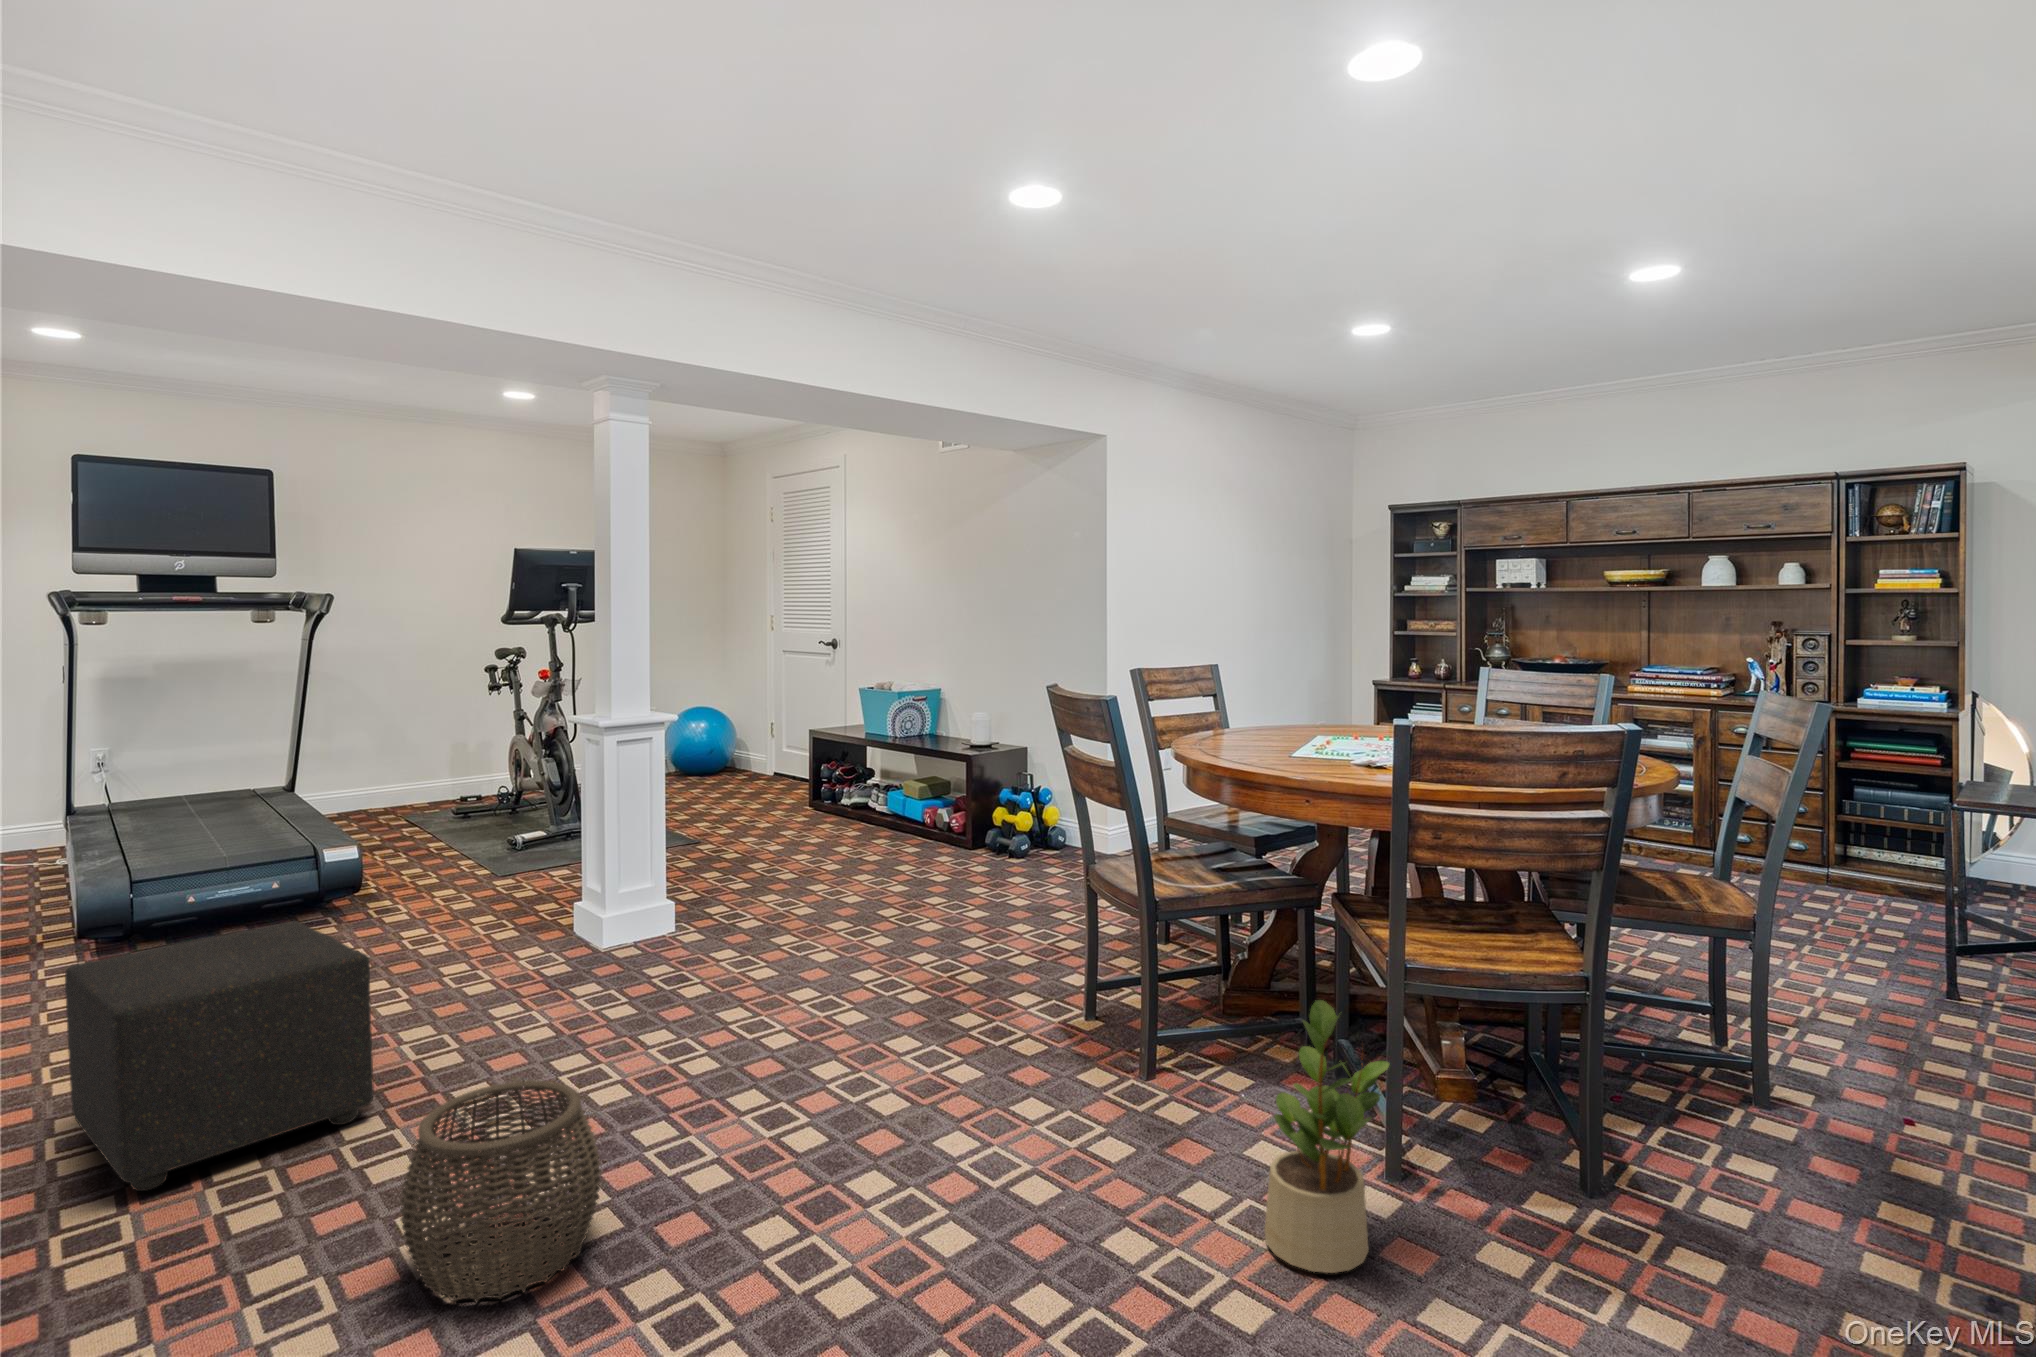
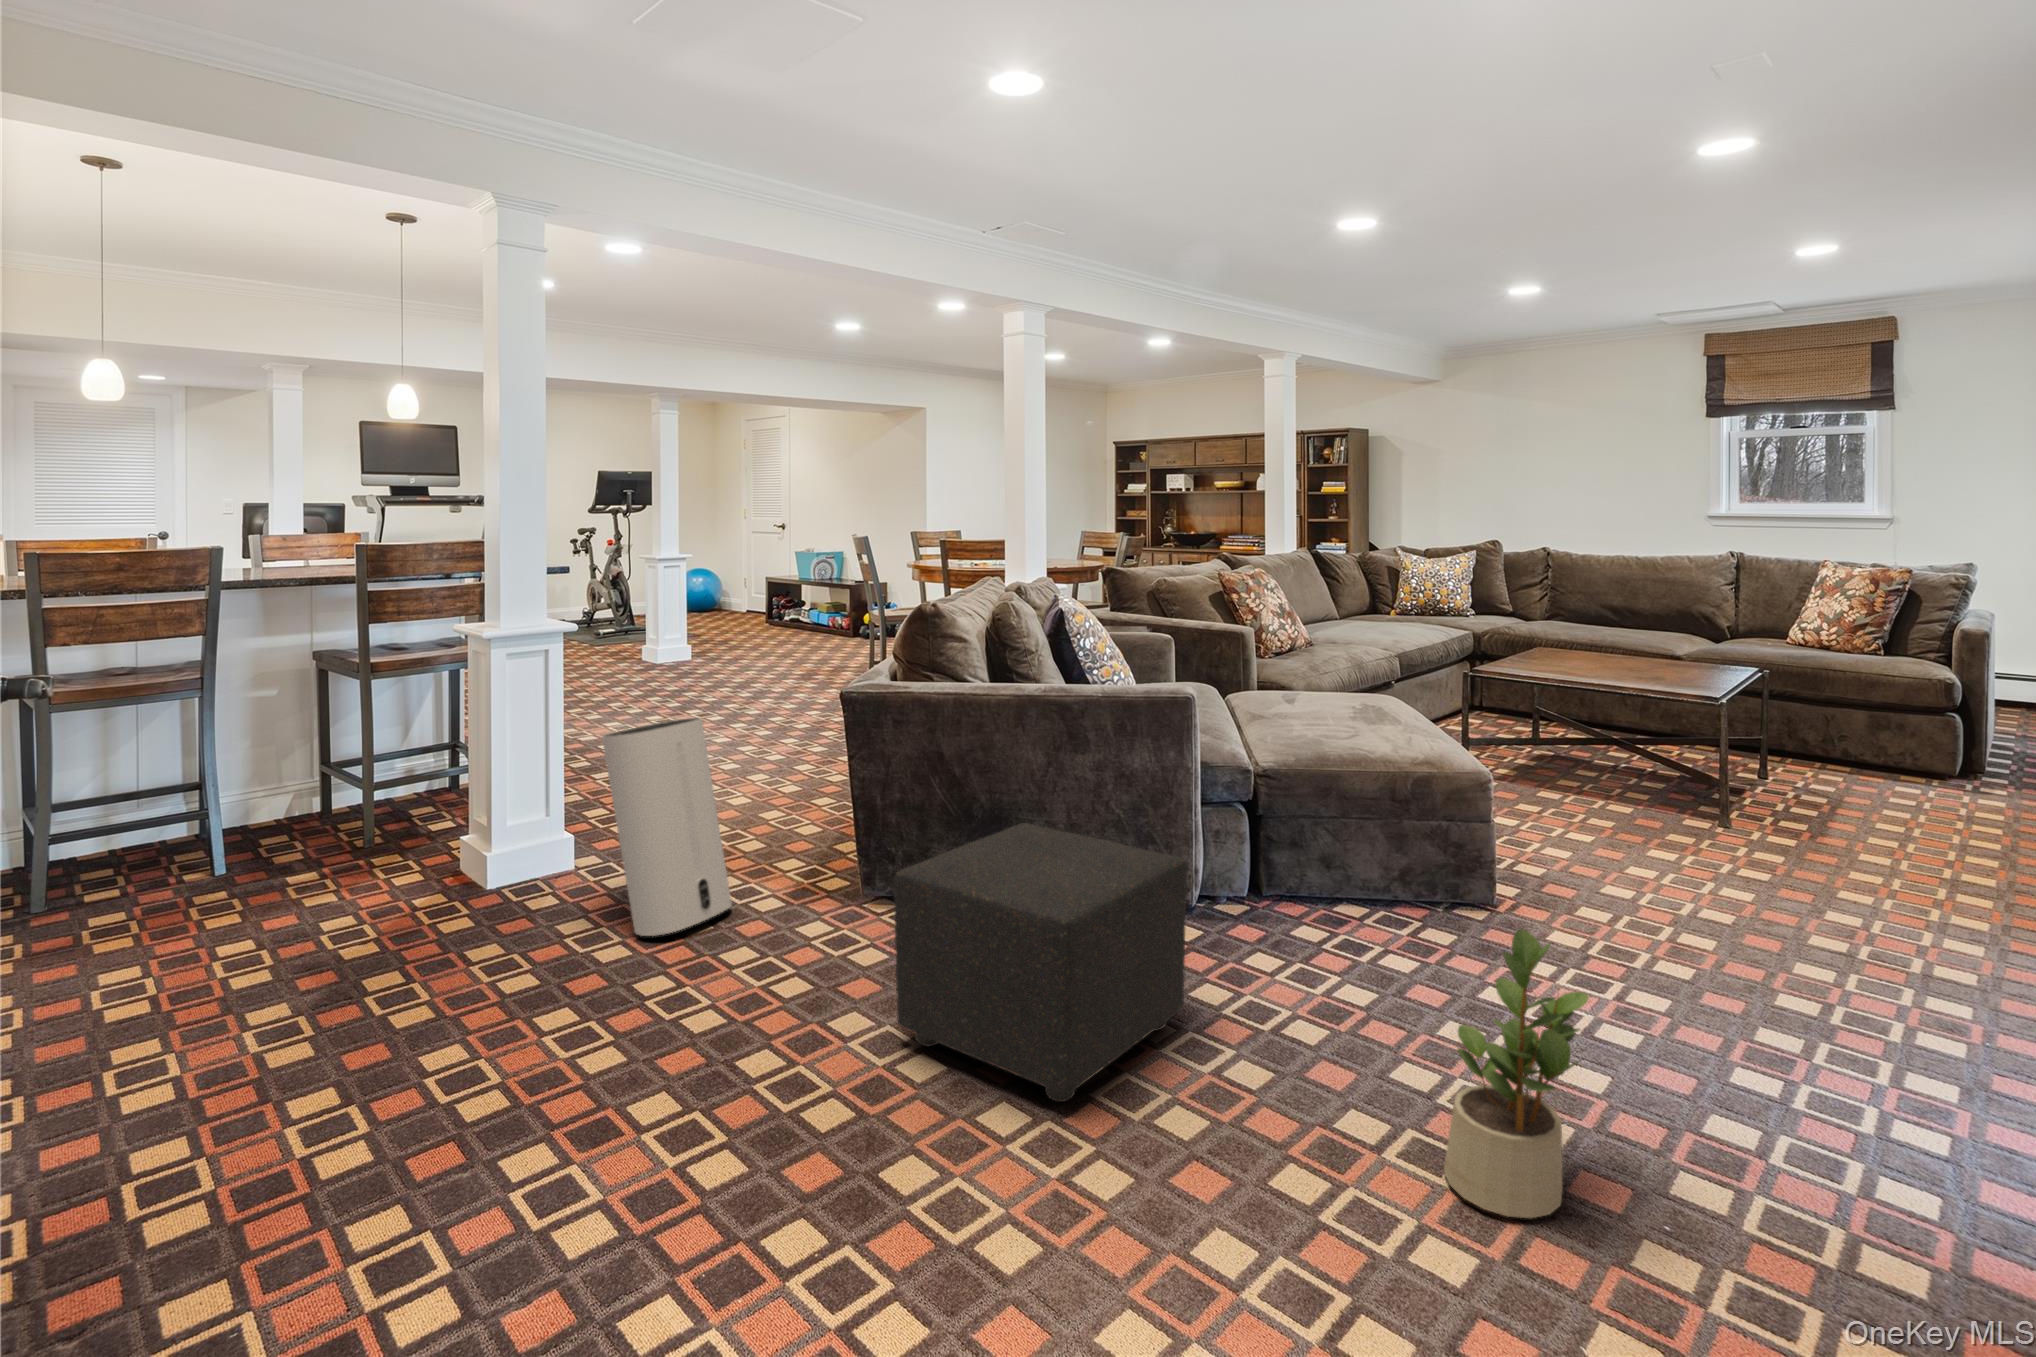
air purifier: none [539,812,659,1019] -> present [602,718,732,936]
ottoman: present [65,921,374,1191] -> present [894,823,1188,1102]
woven basket: present [400,1080,601,1302] -> none [512,1017,726,1259]

